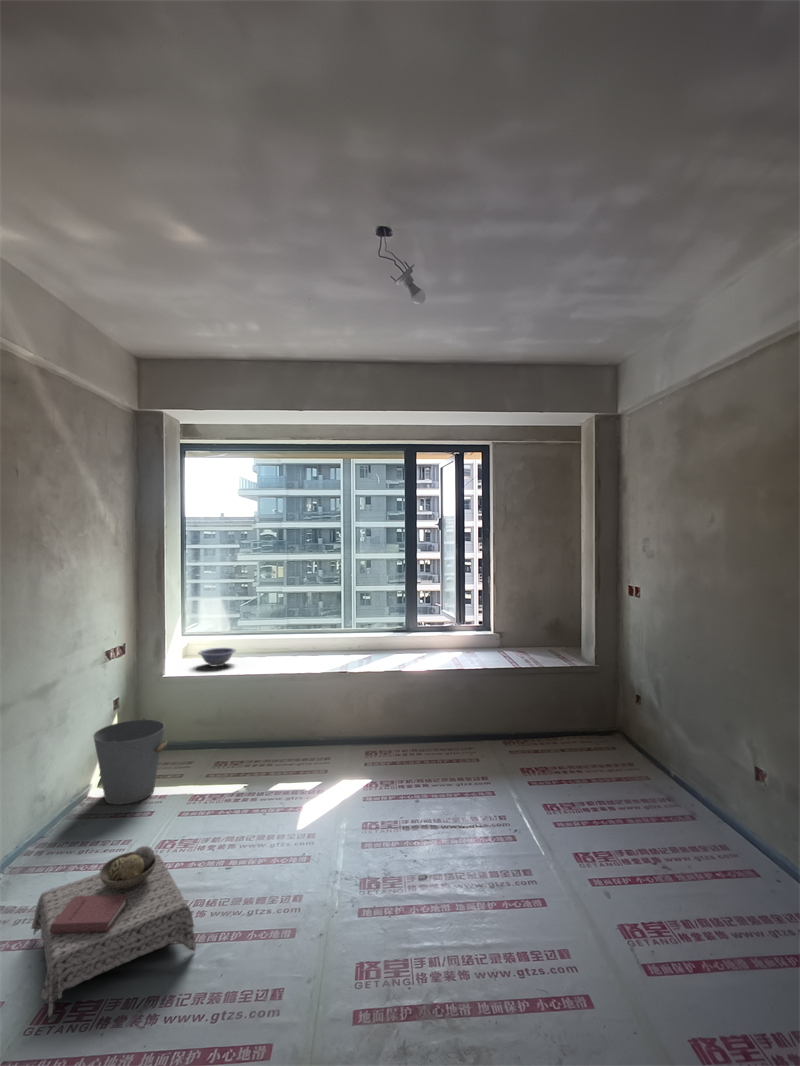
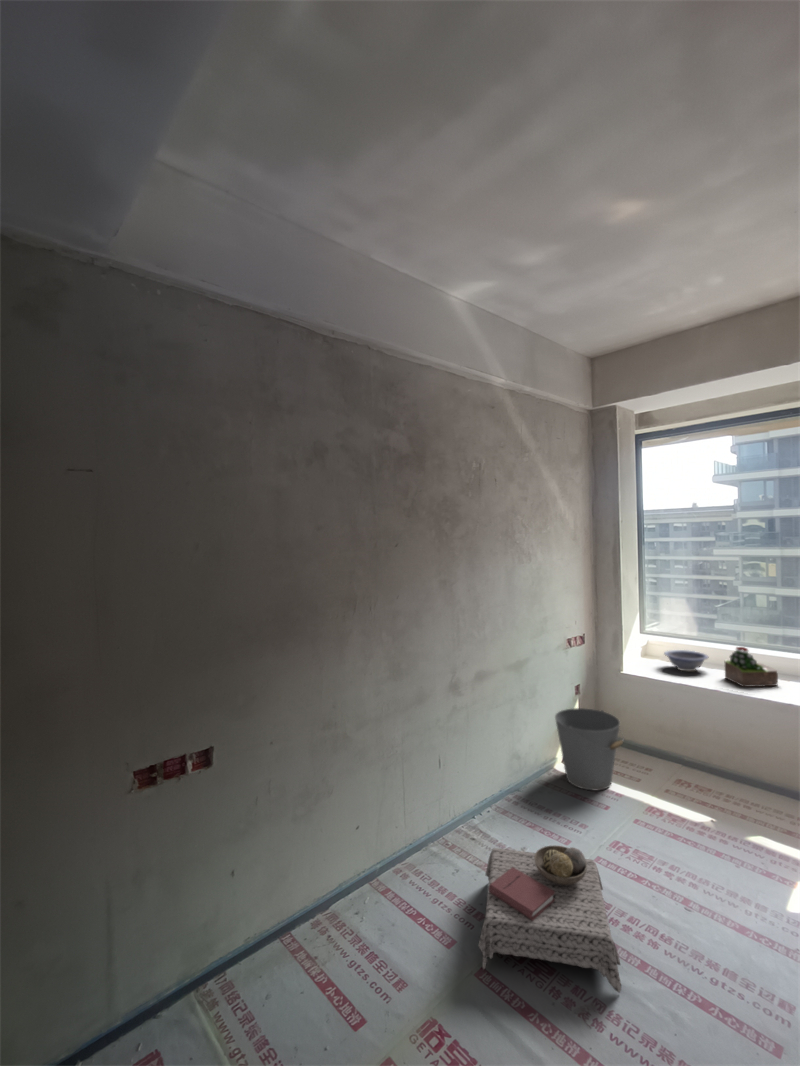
succulent plant: none [249,637,287,670] -> present [725,647,778,687]

